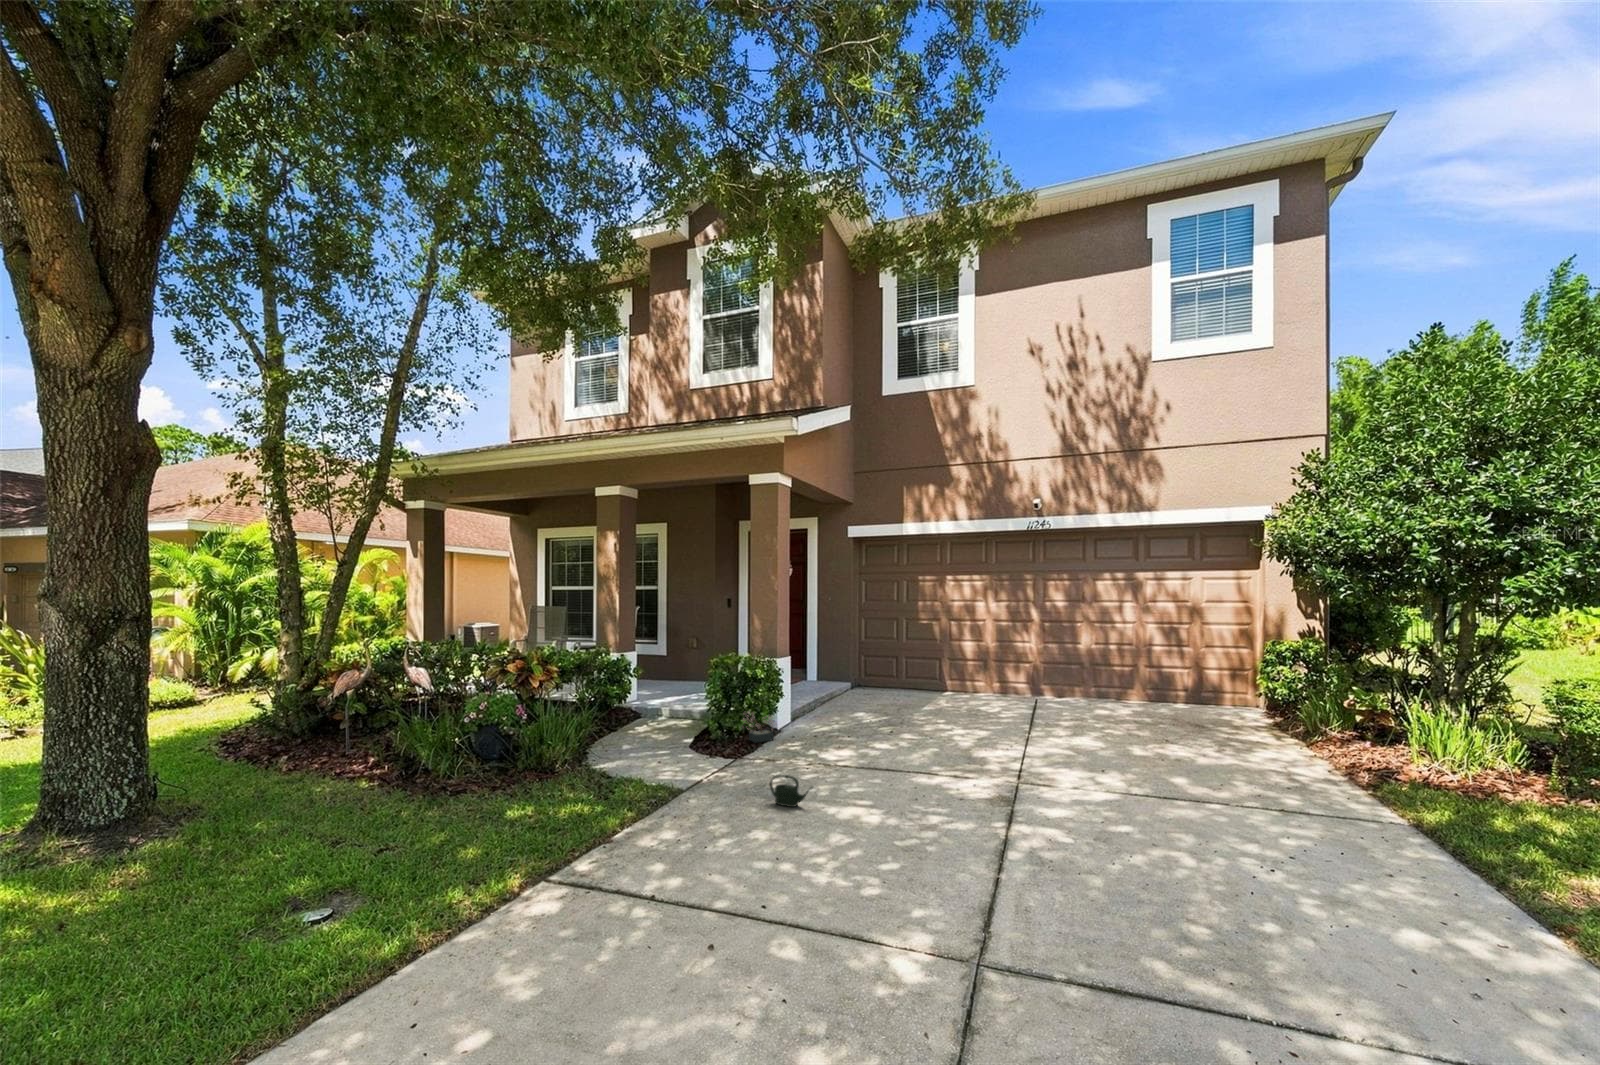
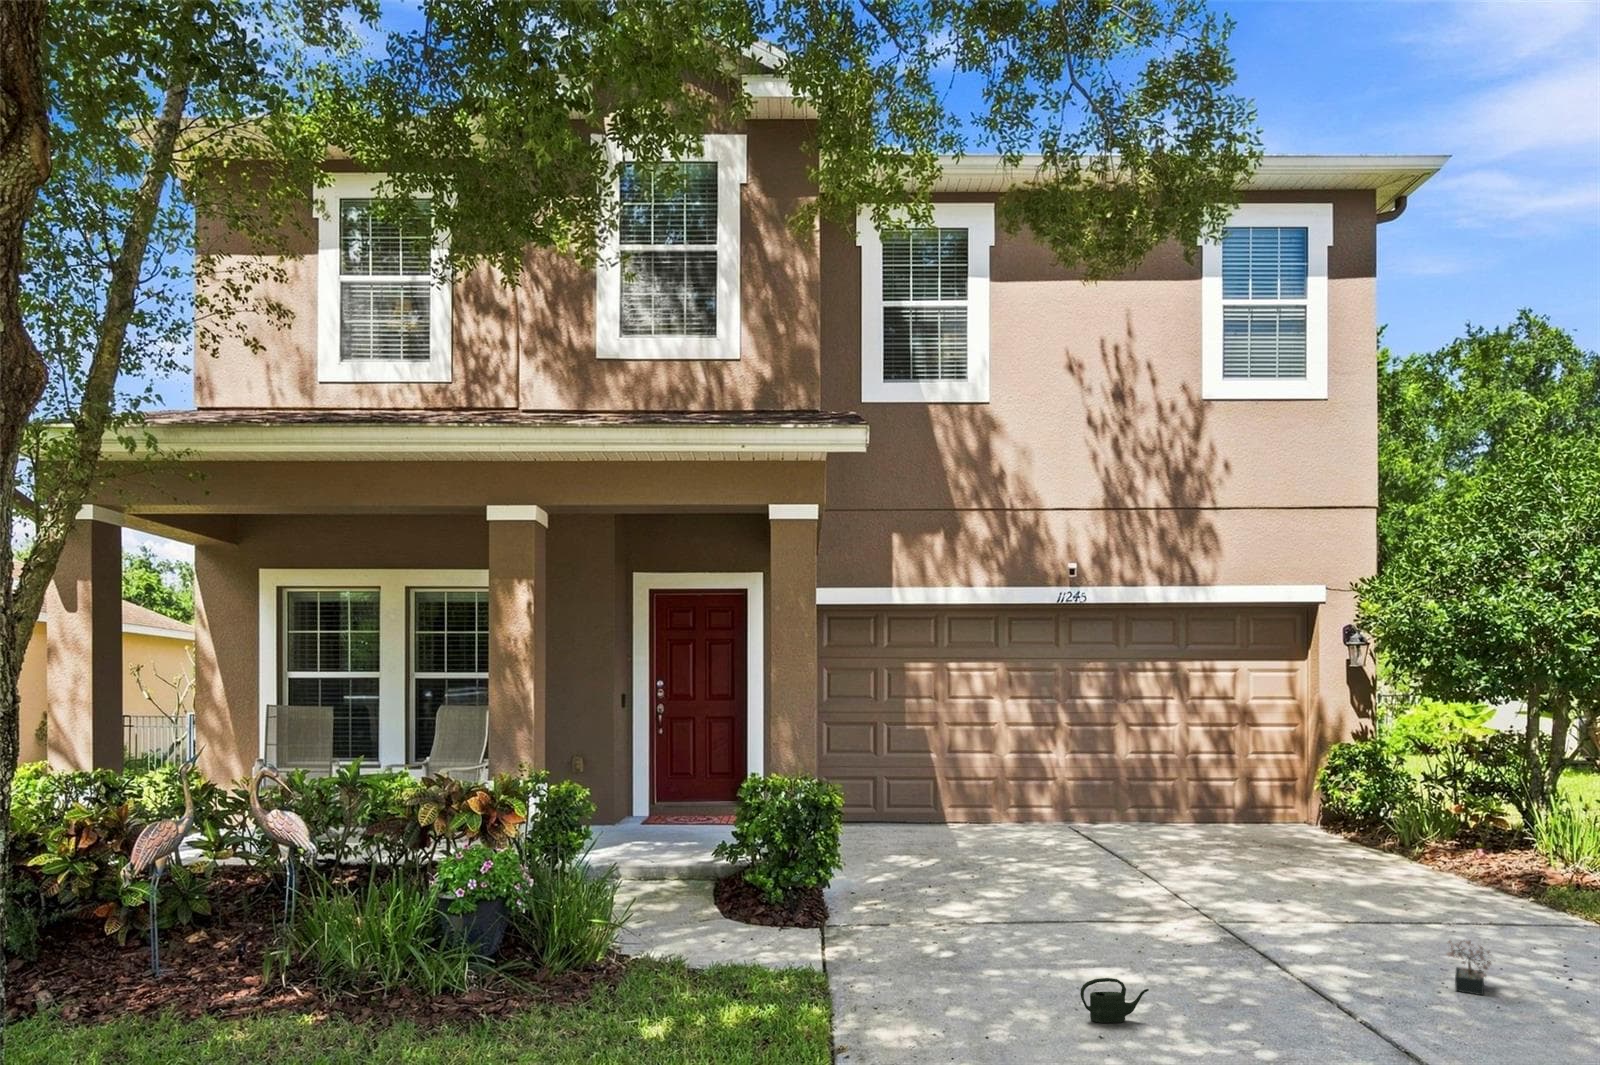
decorative plant: present [744,713,774,743] -> present [1447,941,1491,995]

